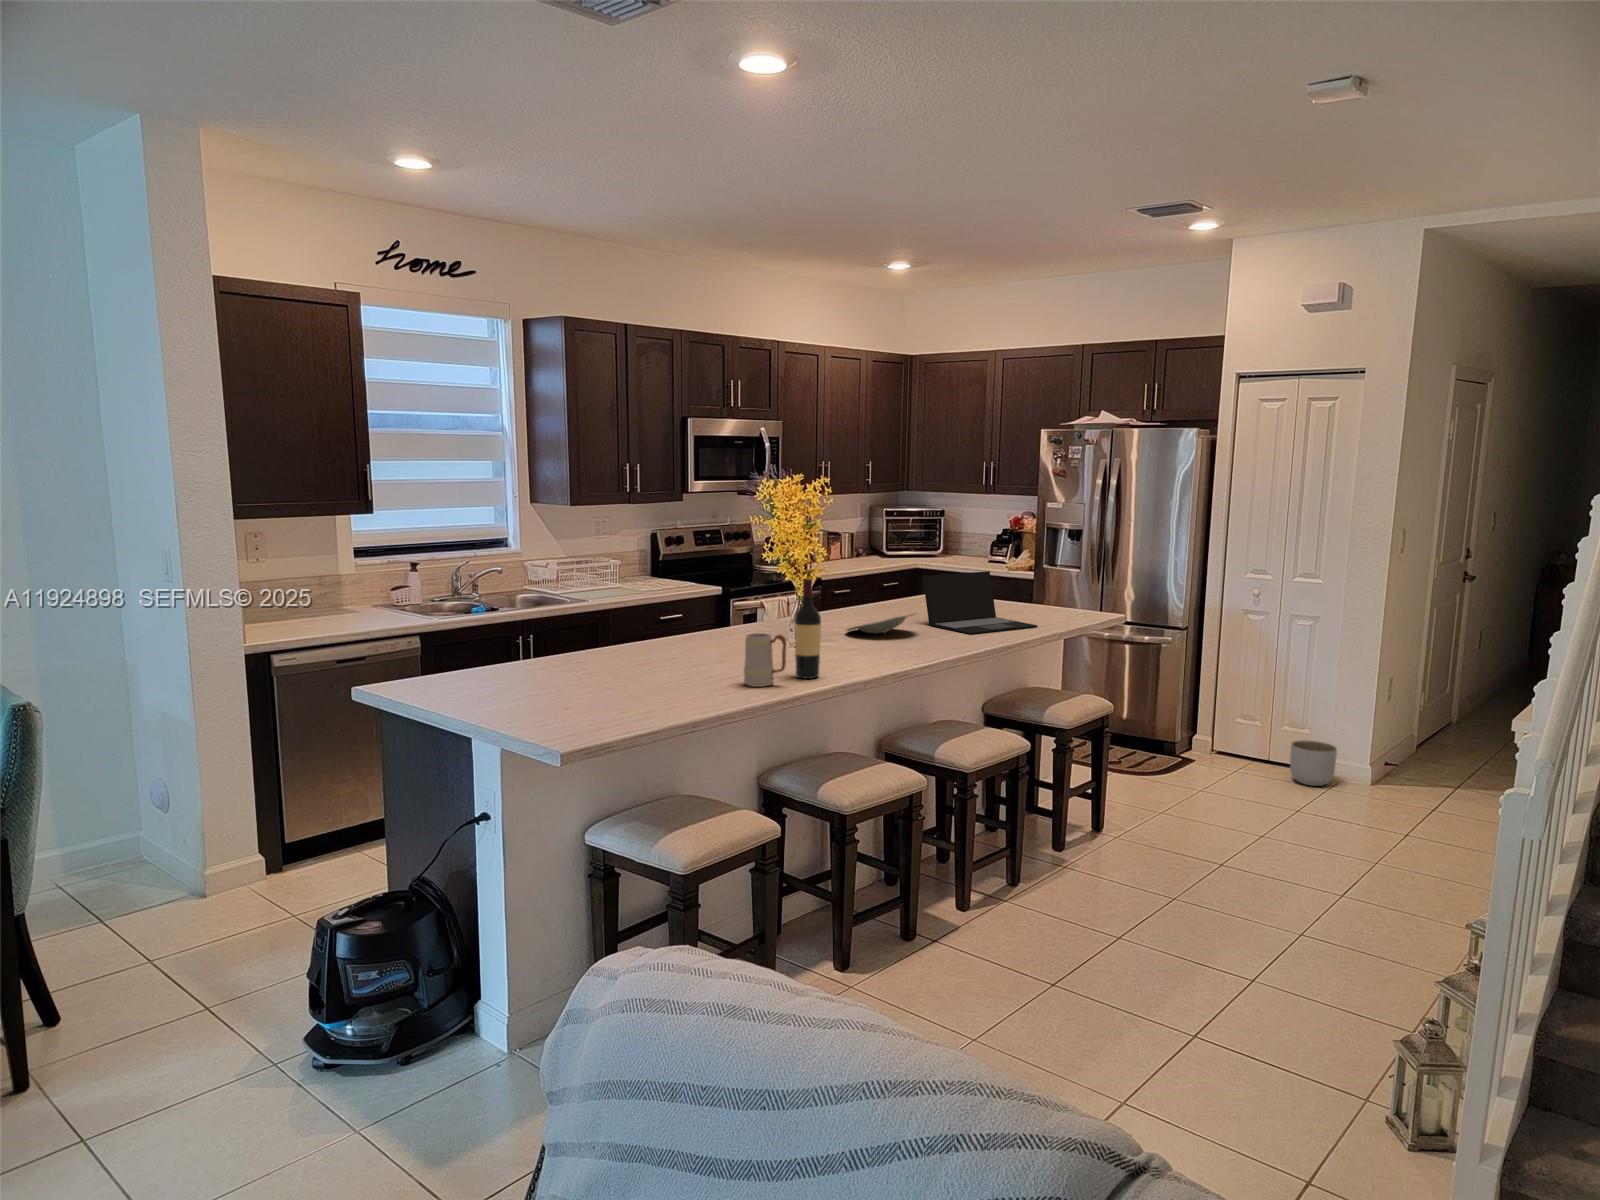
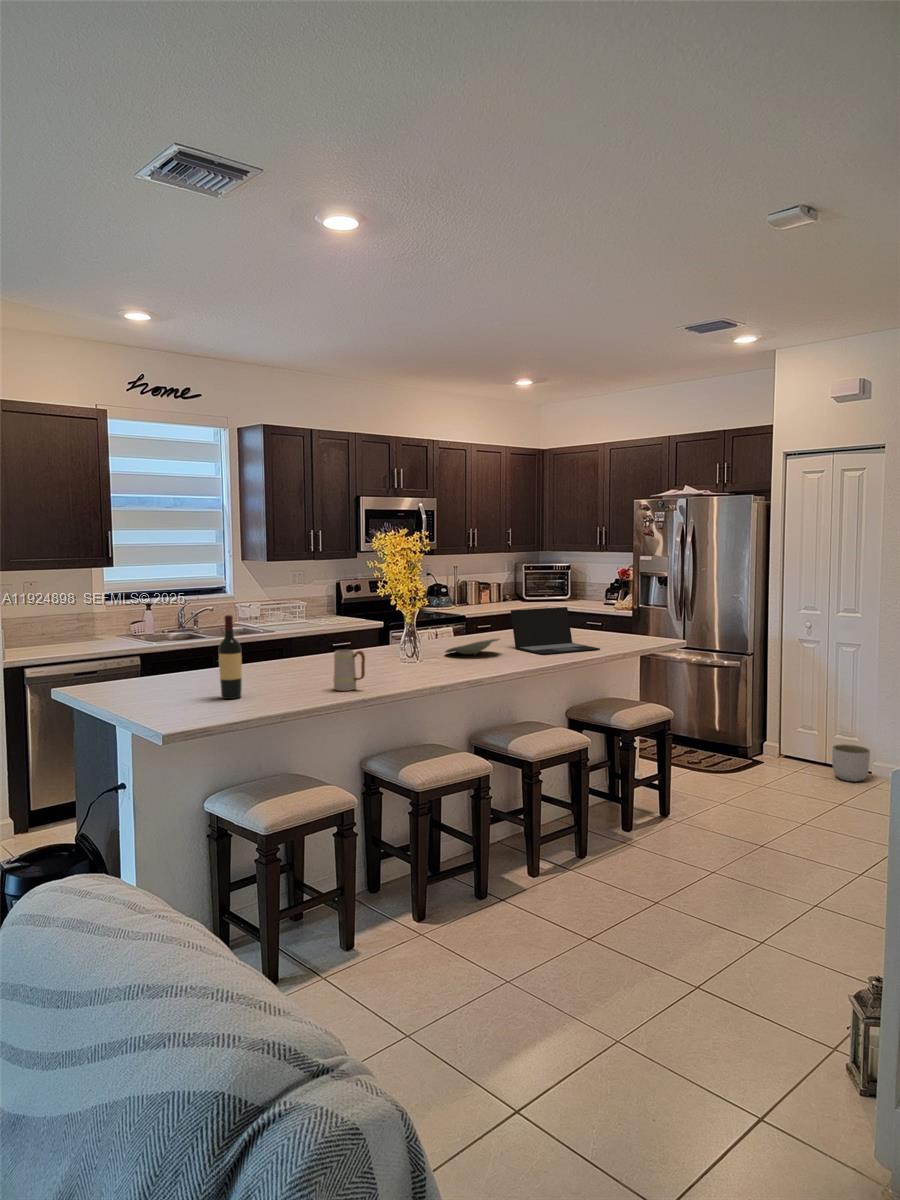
wine bottle: present [795,578,821,679] -> present [218,615,242,699]

